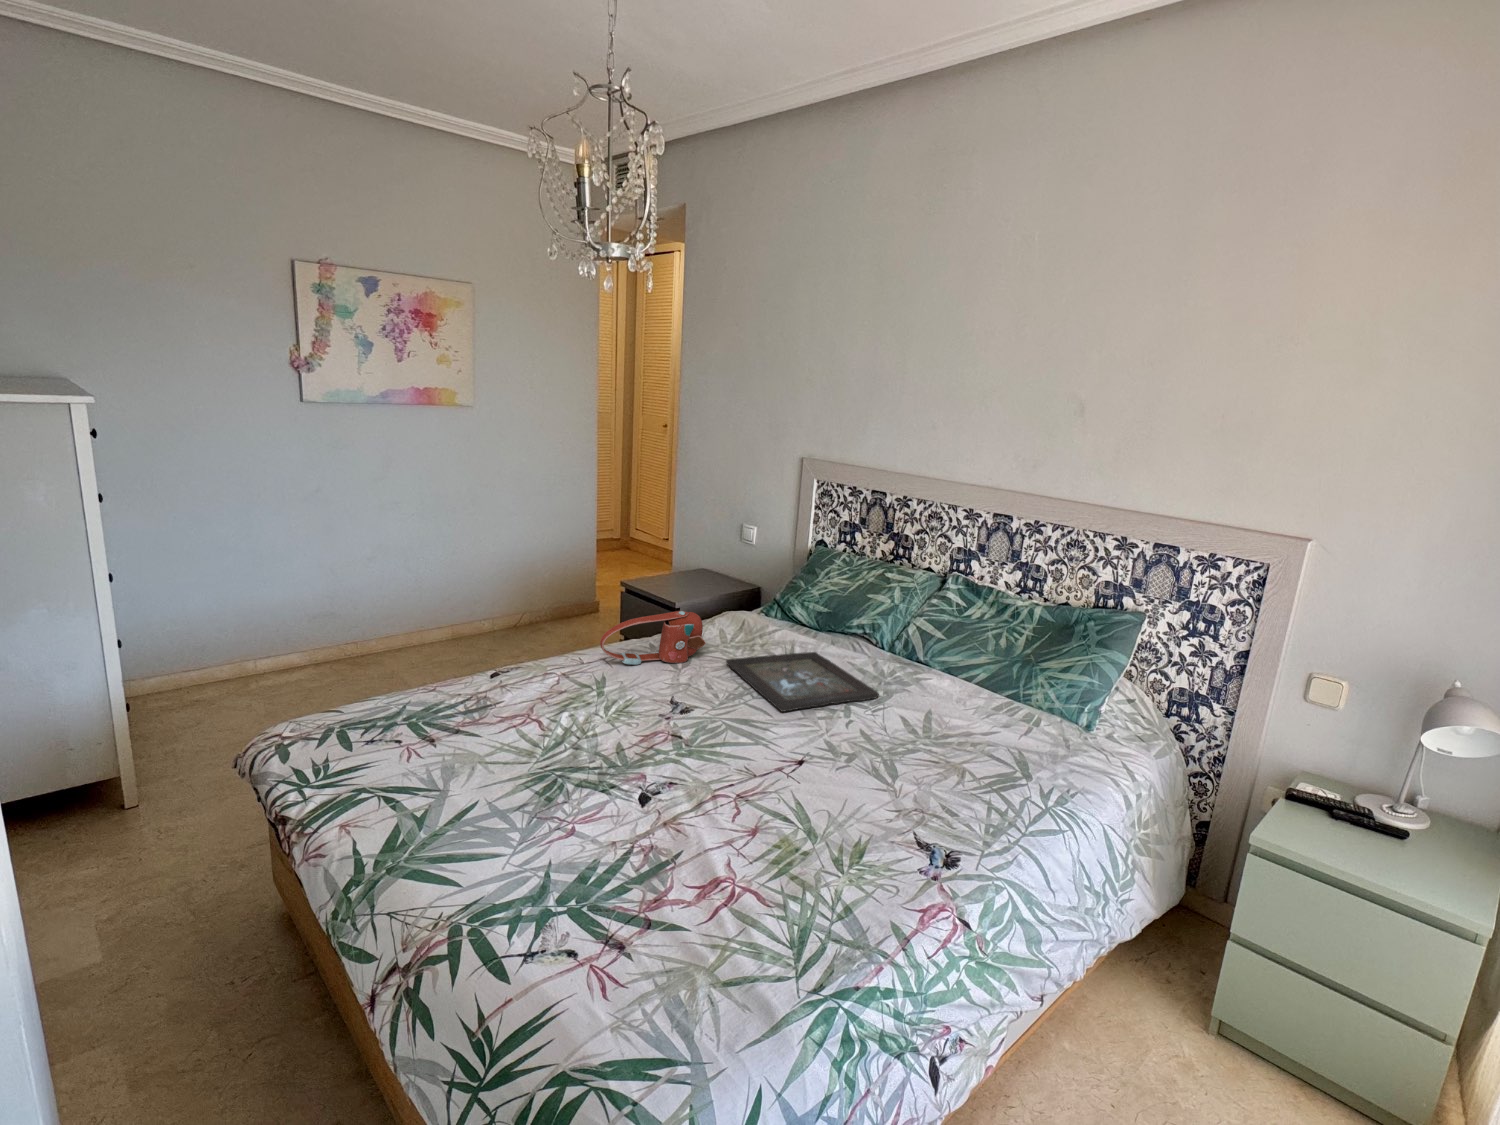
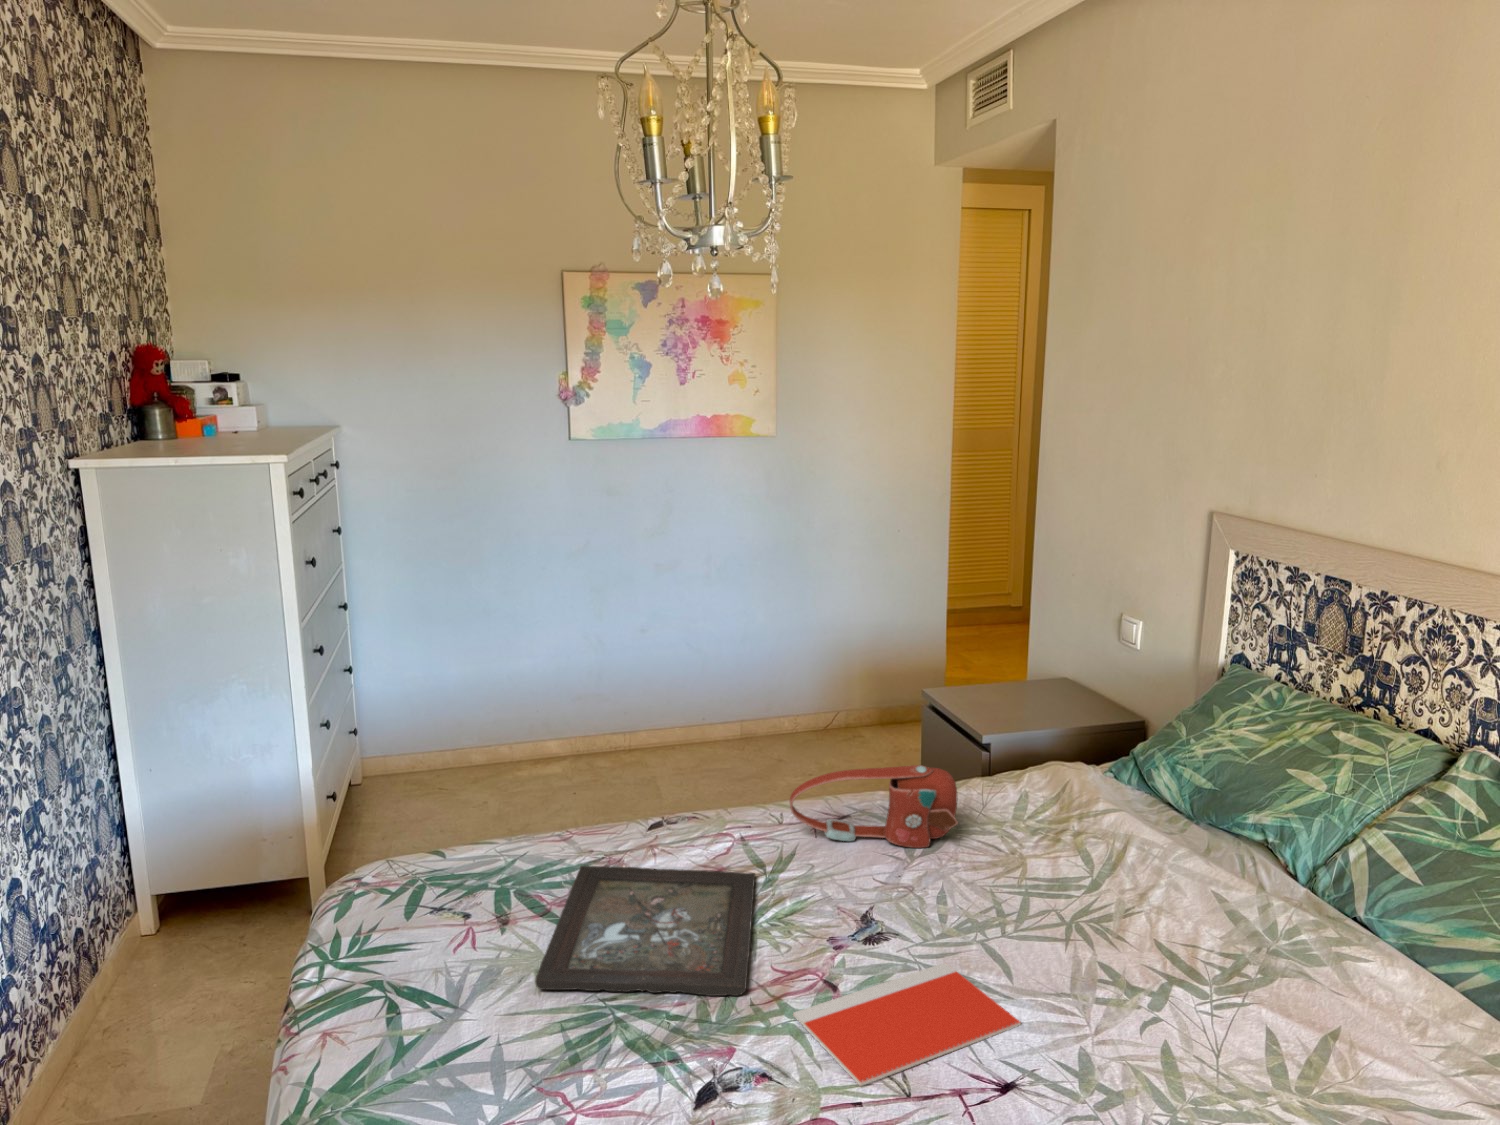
tray: present [726,652,879,712] -> present [535,866,755,996]
notebook: none [666,714,790,778] -> present [793,963,1021,1086]

